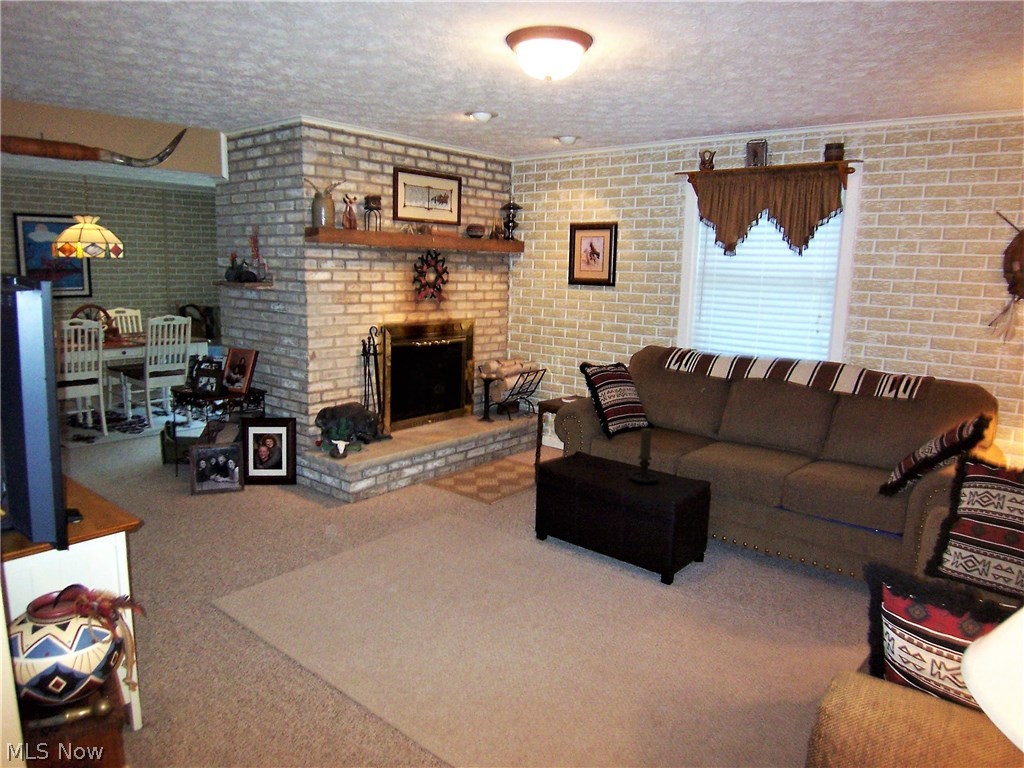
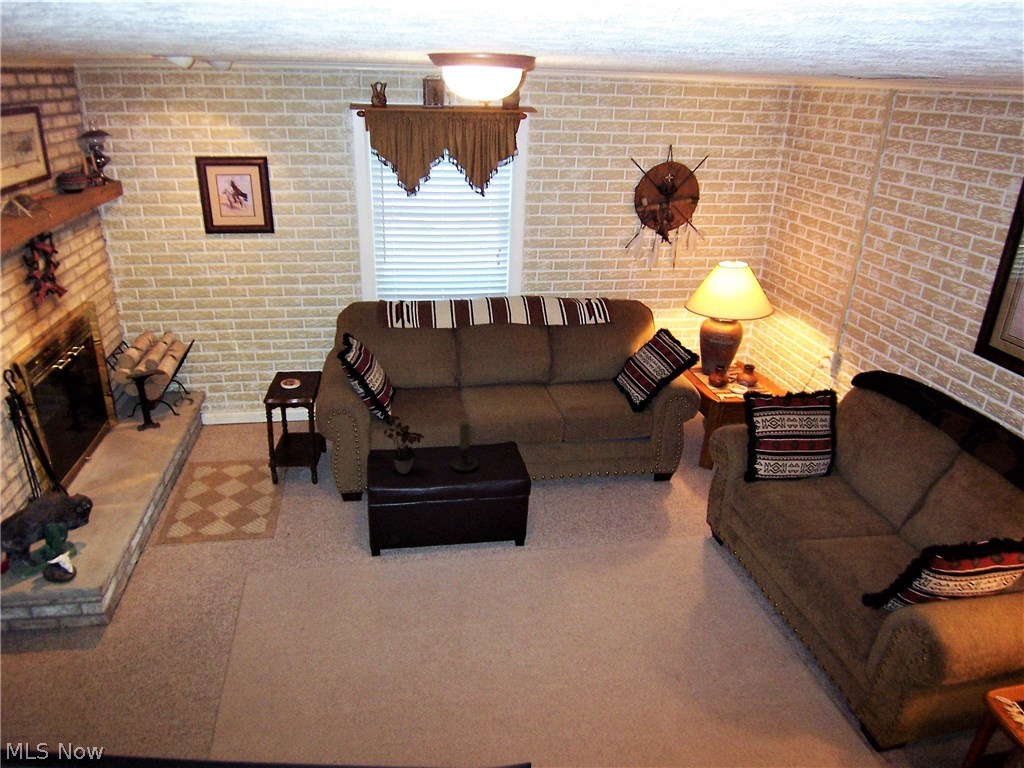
flower arrangement: none [572,405,609,470] -> present [384,416,424,474]

